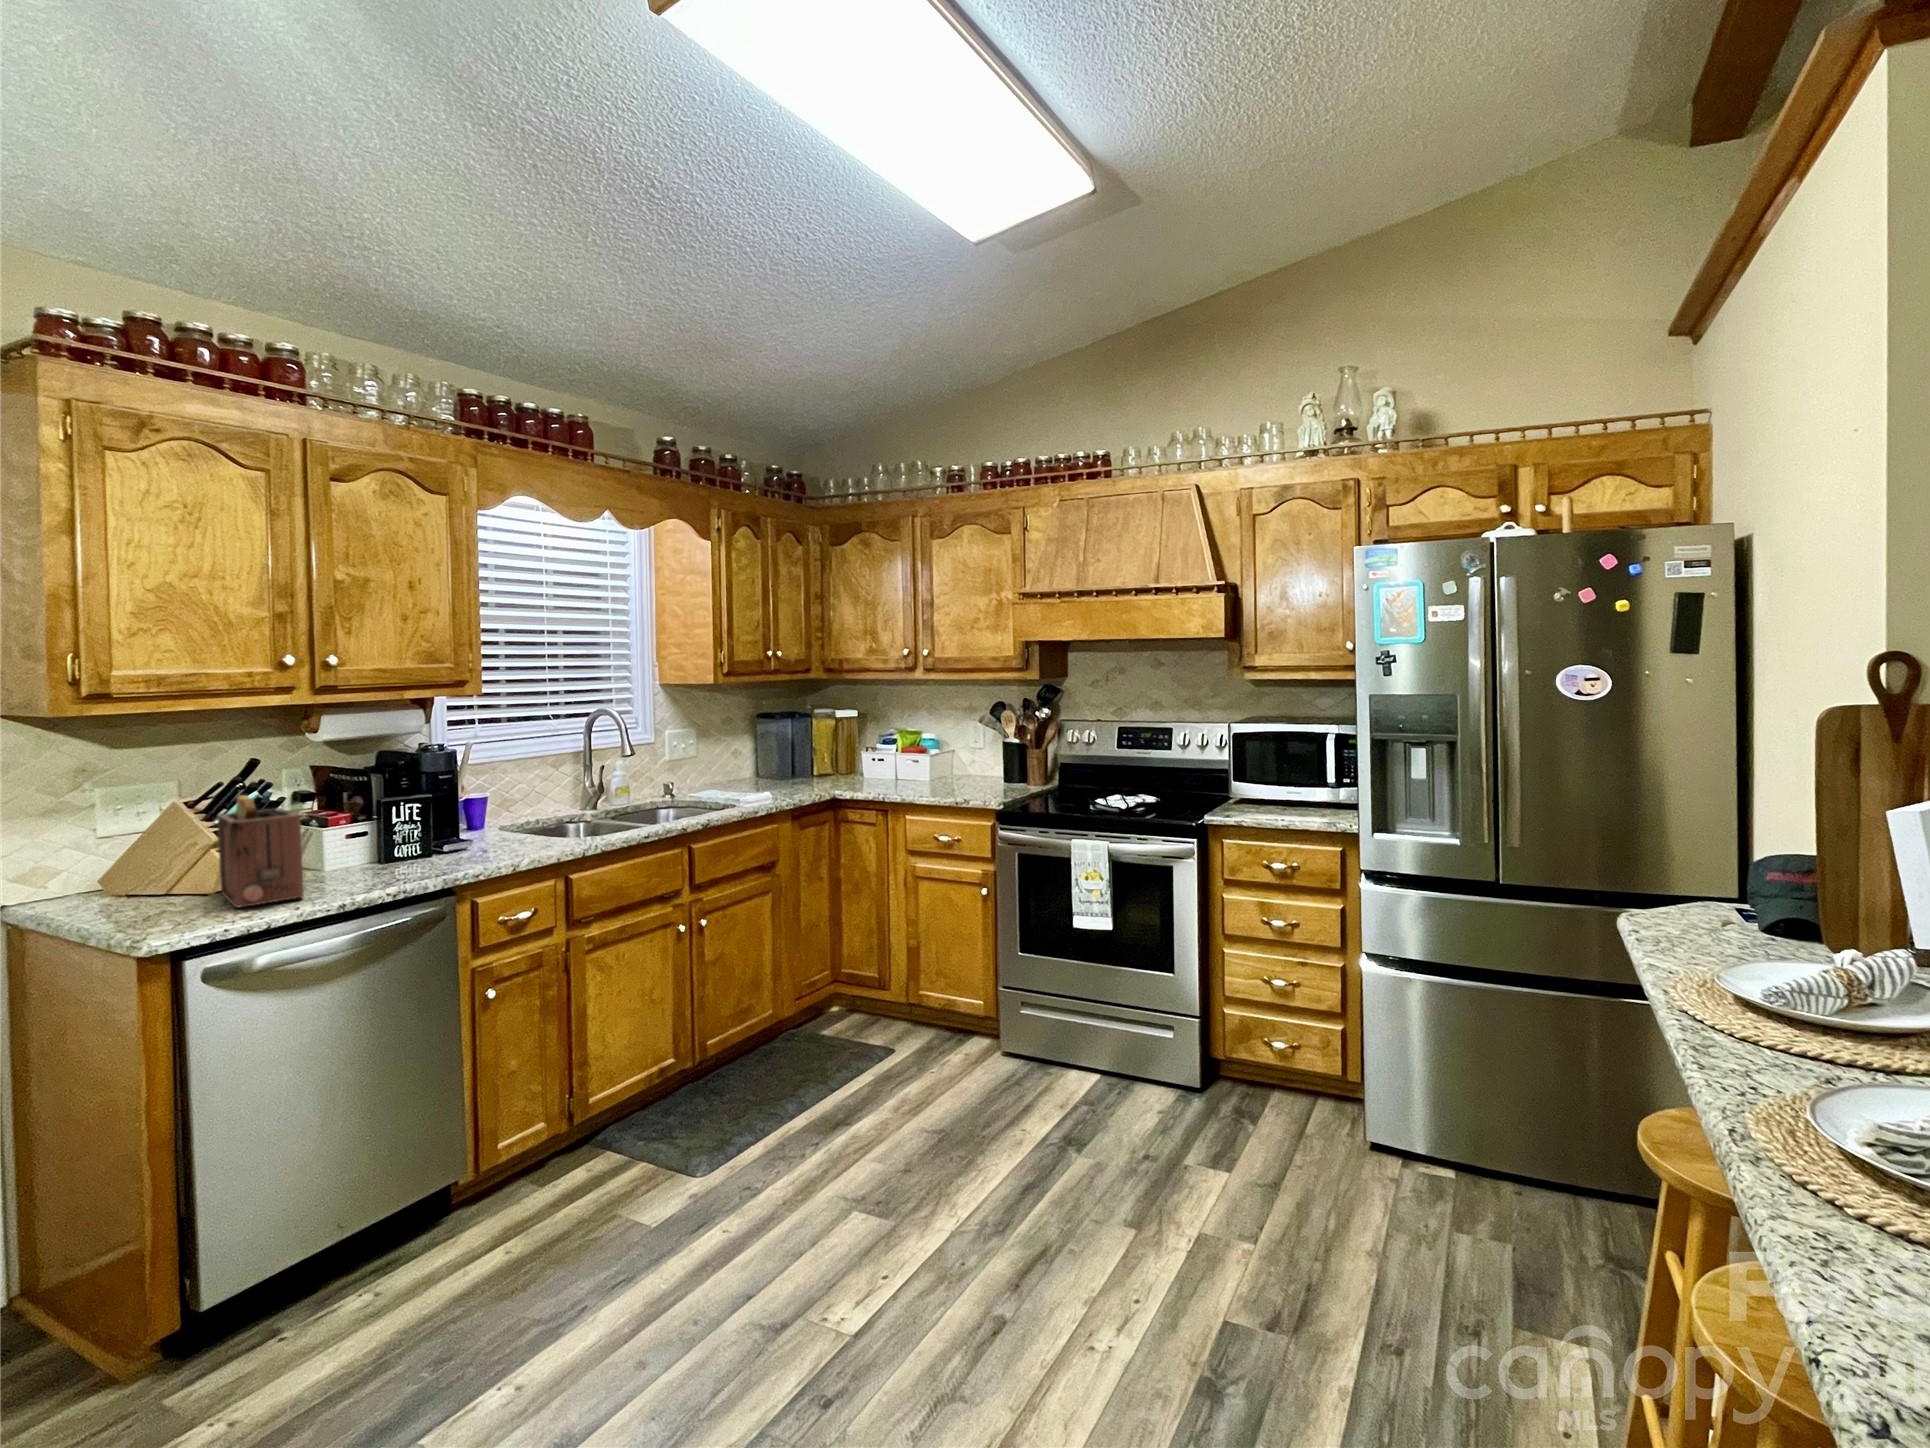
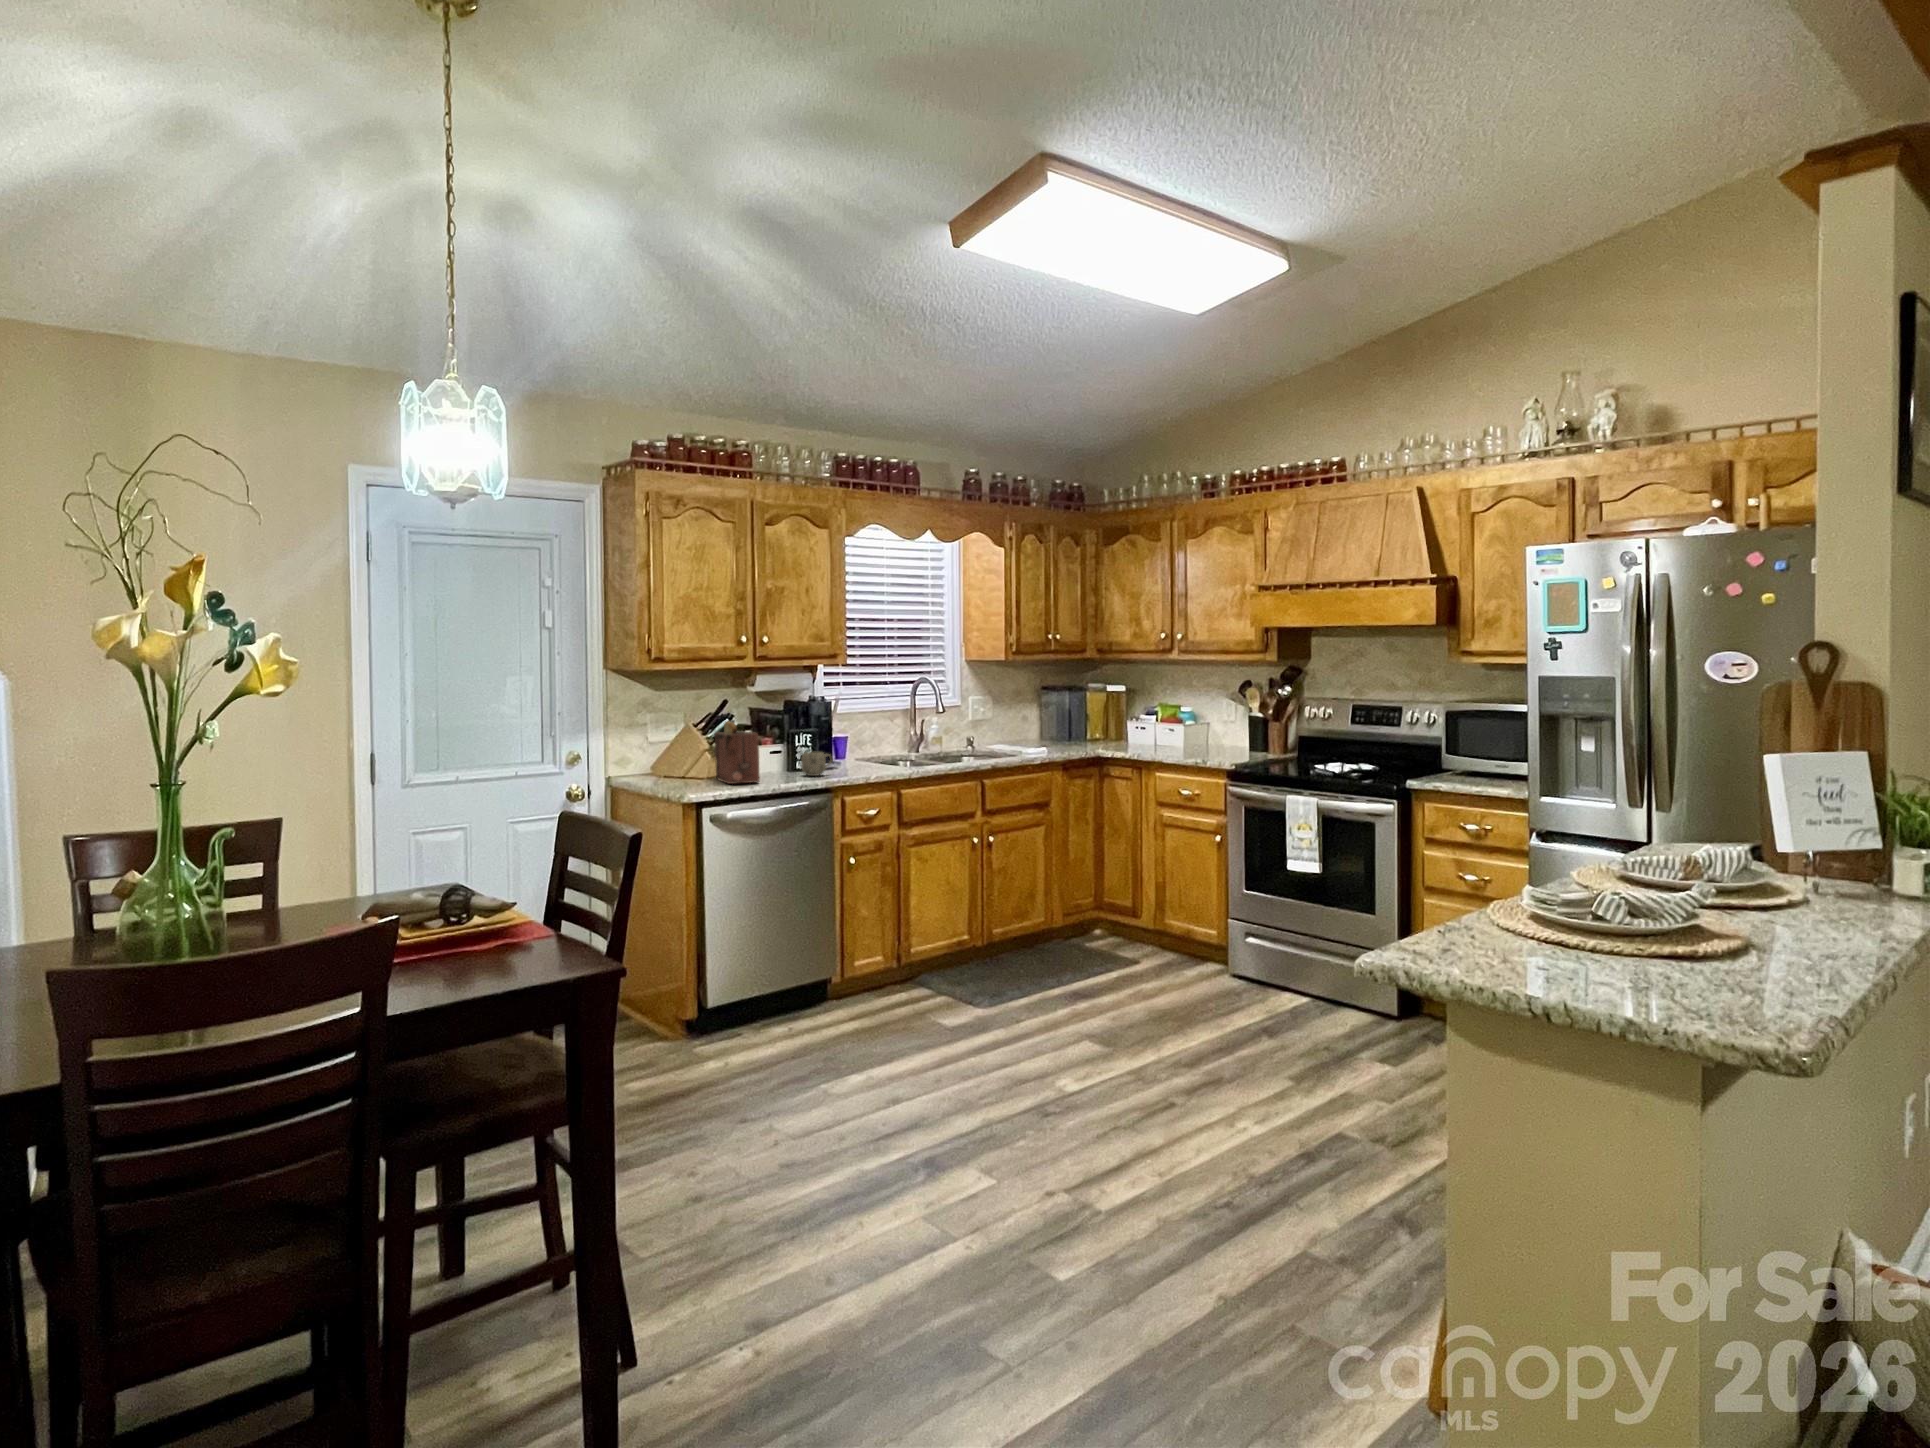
mug: none [396,830,454,870] -> present [801,752,832,776]

